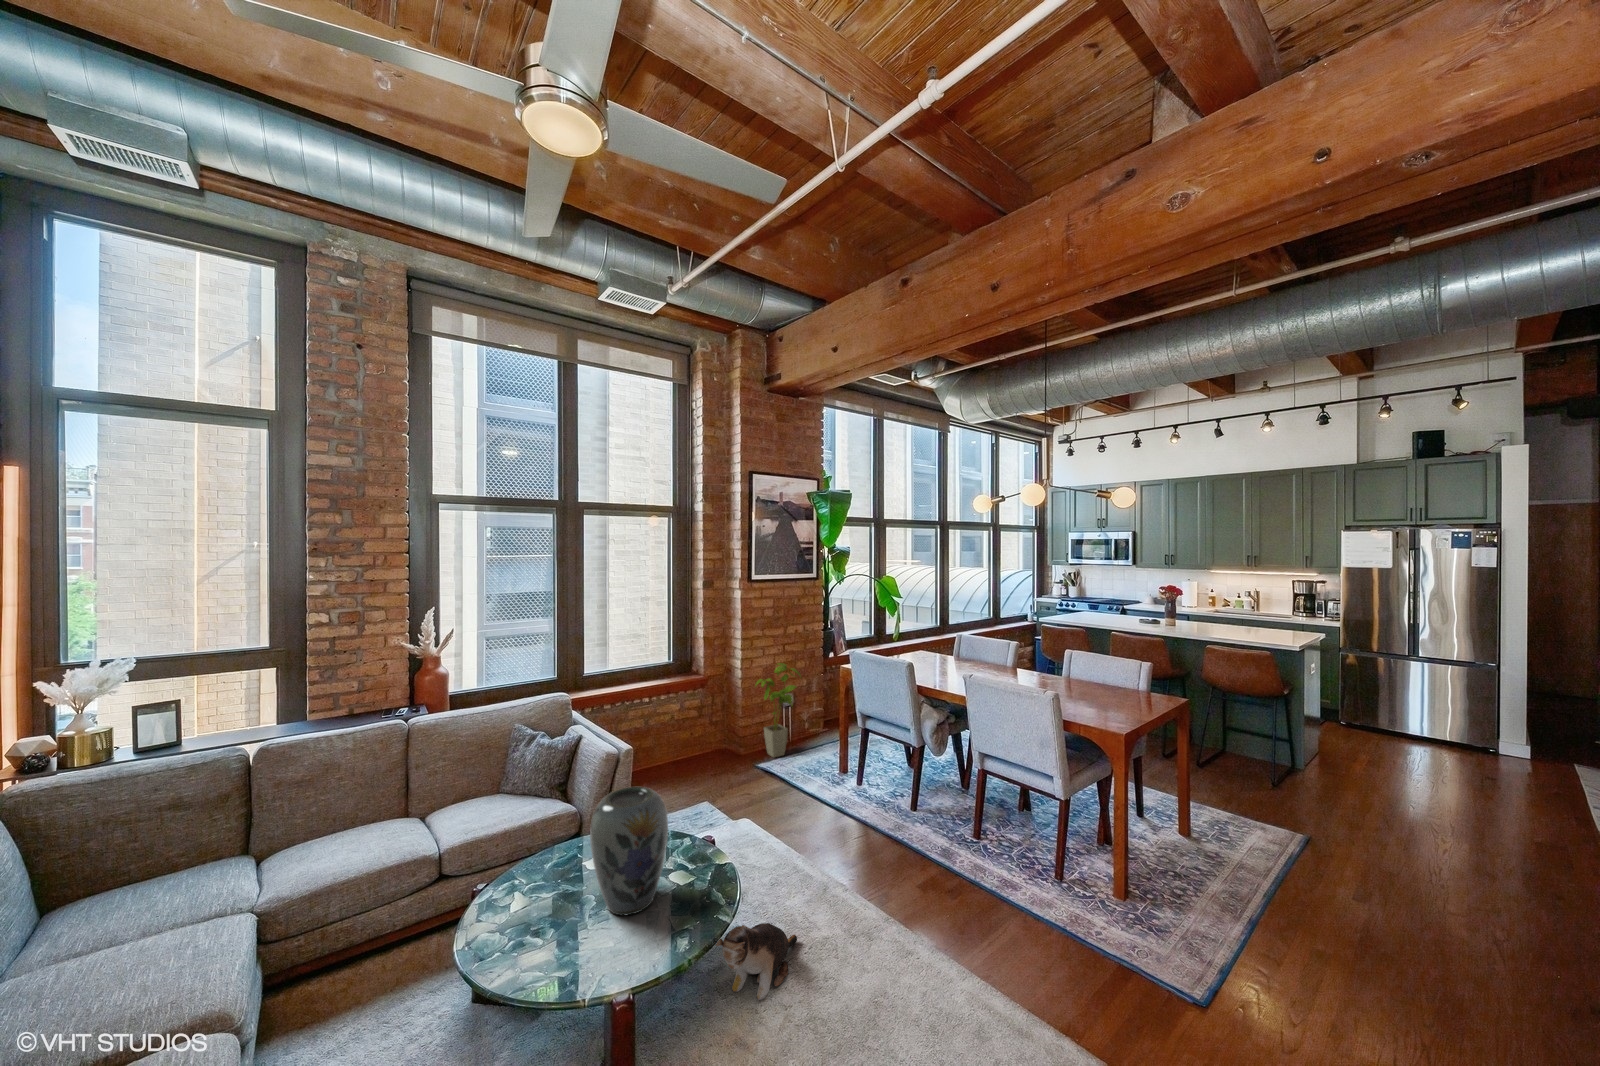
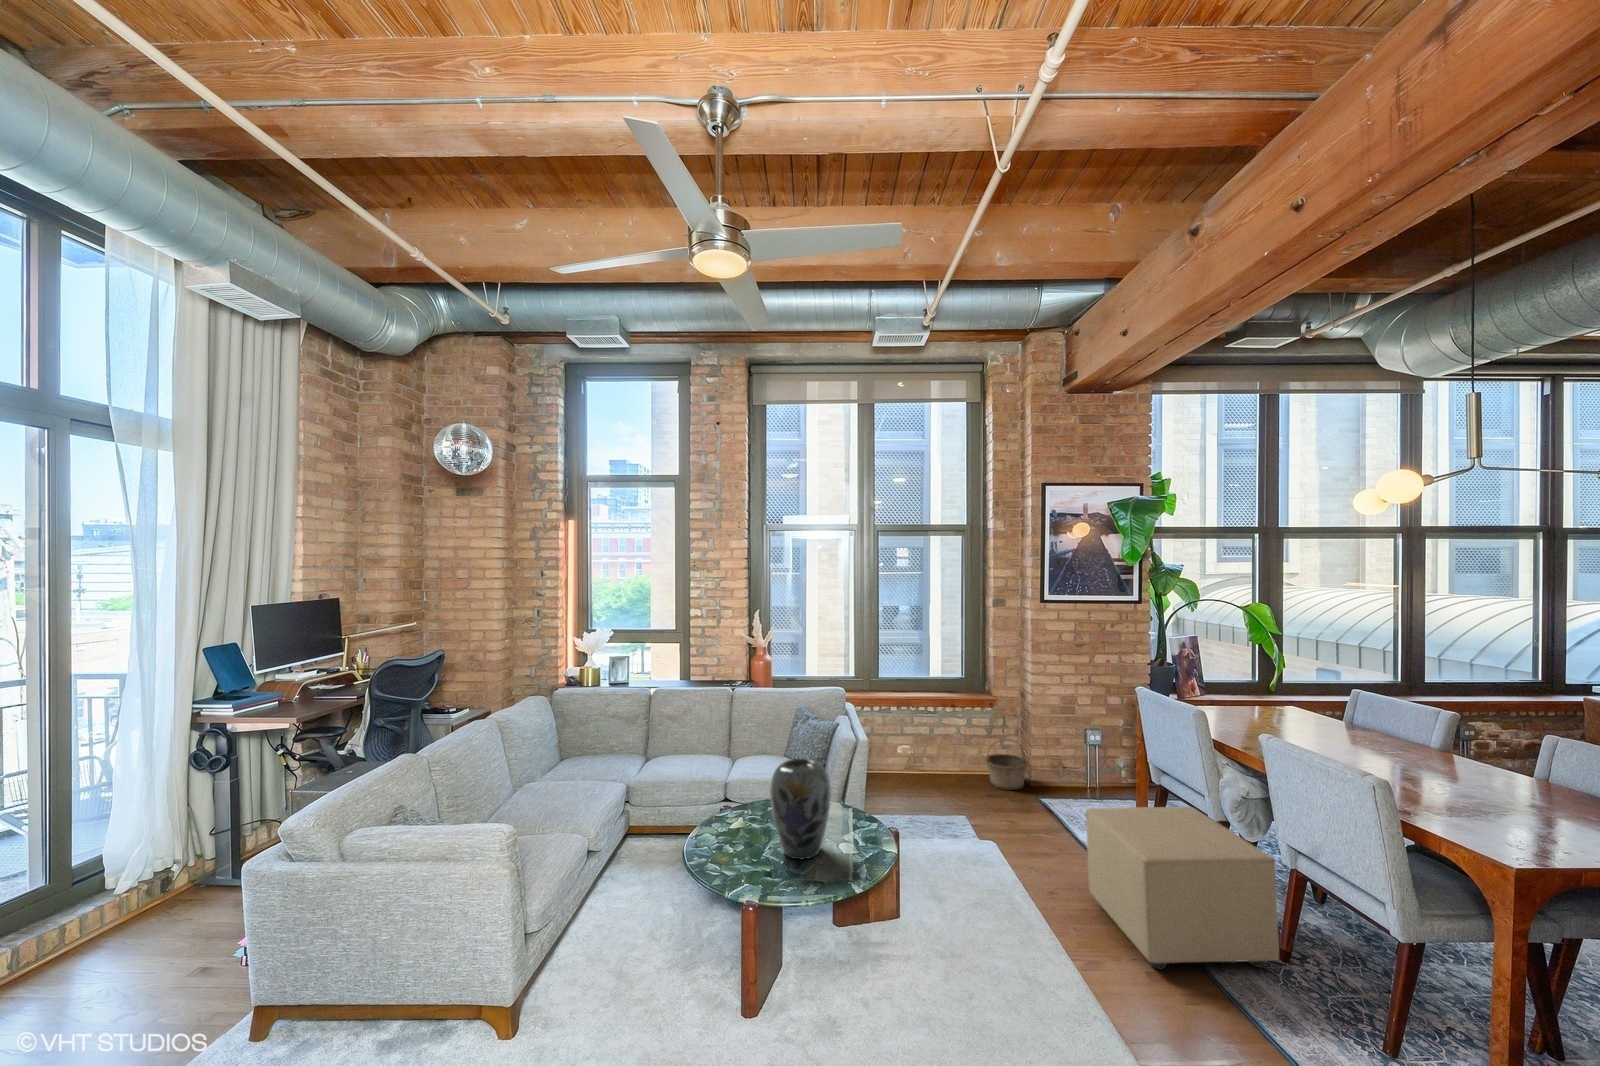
house plant: present [756,663,801,757] -> none [1049,693,1107,799]
basket: none [695,716,736,765] -> present [985,739,1028,790]
ottoman: none [847,741,983,880] -> present [1086,807,1279,969]
plush toy: present [716,923,797,1000] -> none [853,903,962,981]

